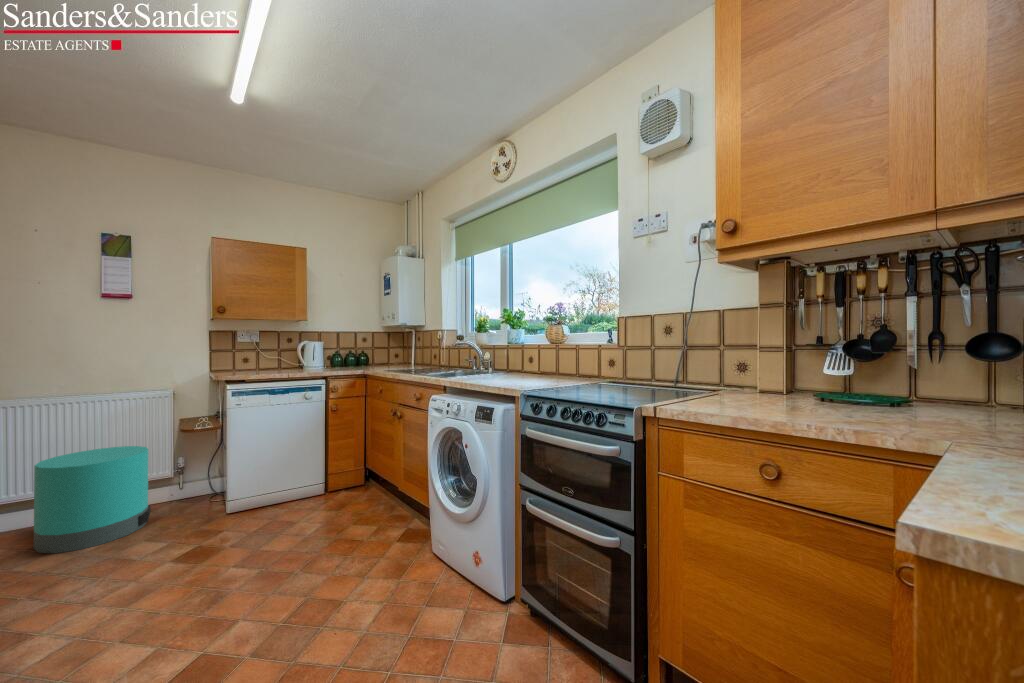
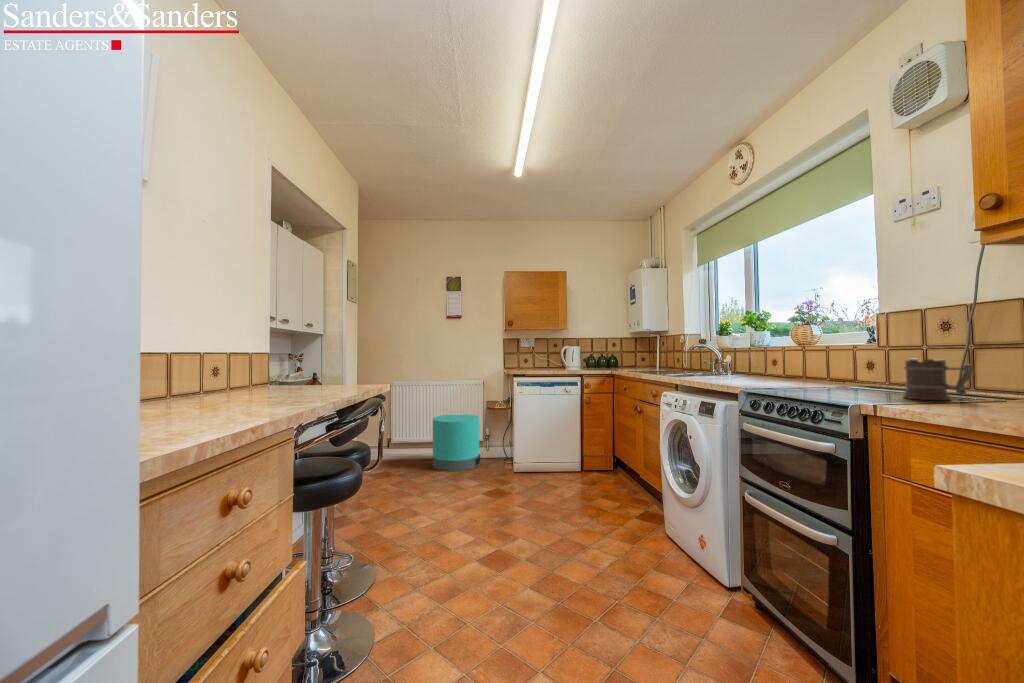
mug: none [652,357,699,394] -> present [903,359,973,400]

